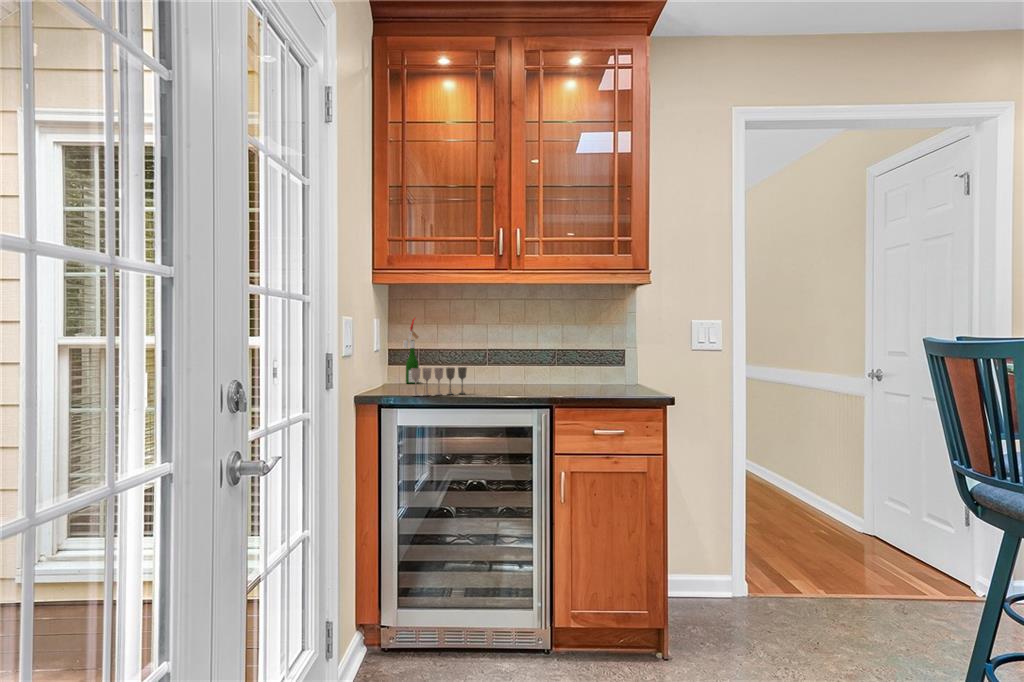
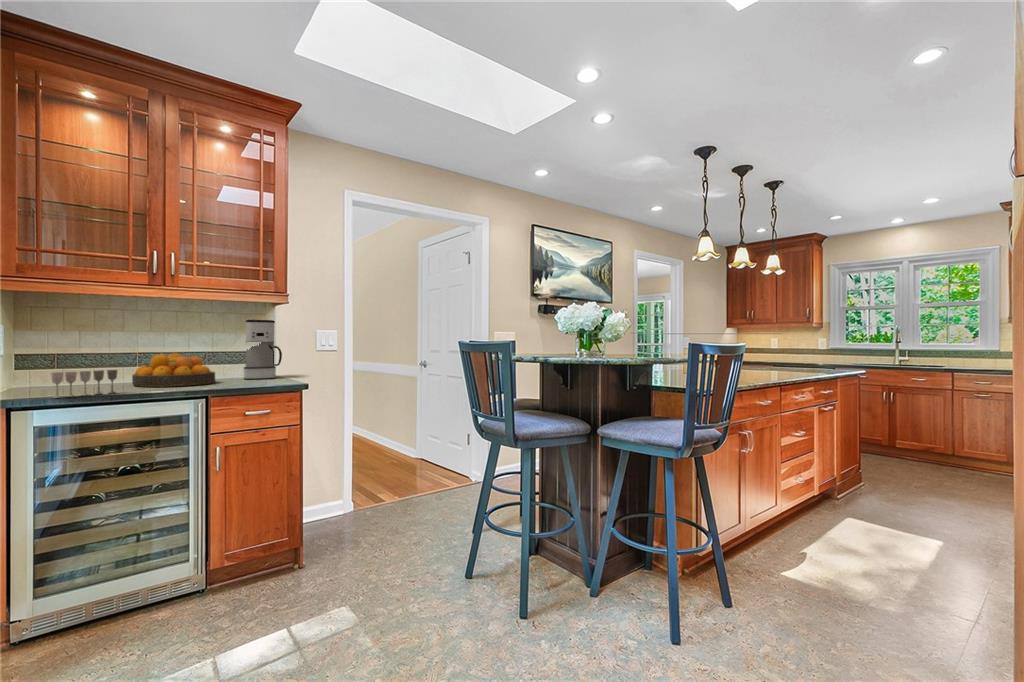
coffee maker: none [596,307,641,386] -> present [244,320,282,379]
wine bottle: present [403,318,422,384] -> none [30,324,56,387]
fruit bowl: none [483,350,564,389] -> present [132,353,215,387]

